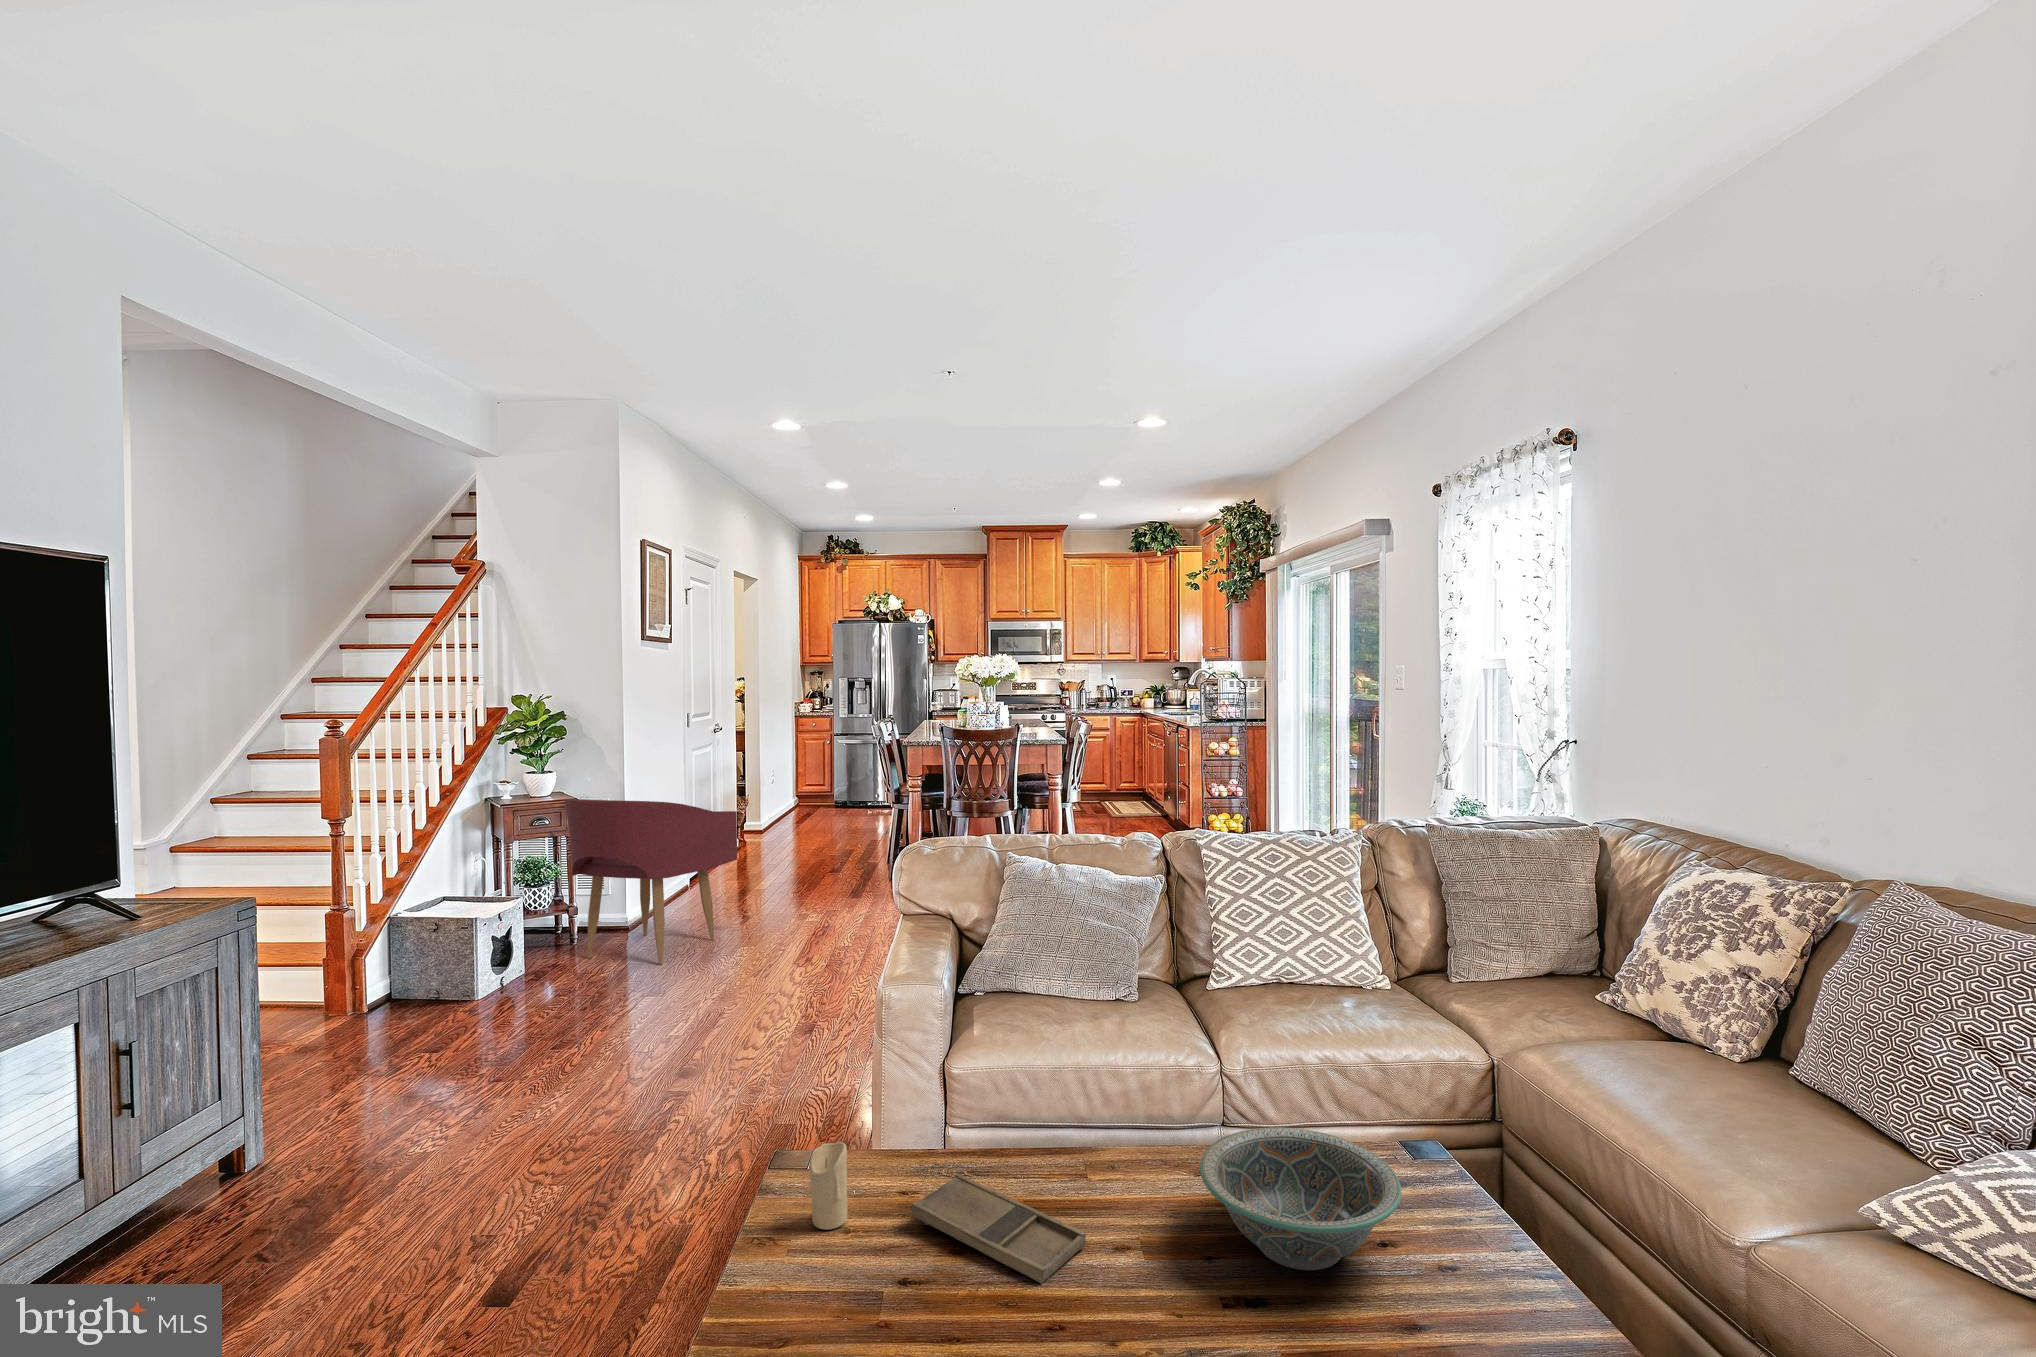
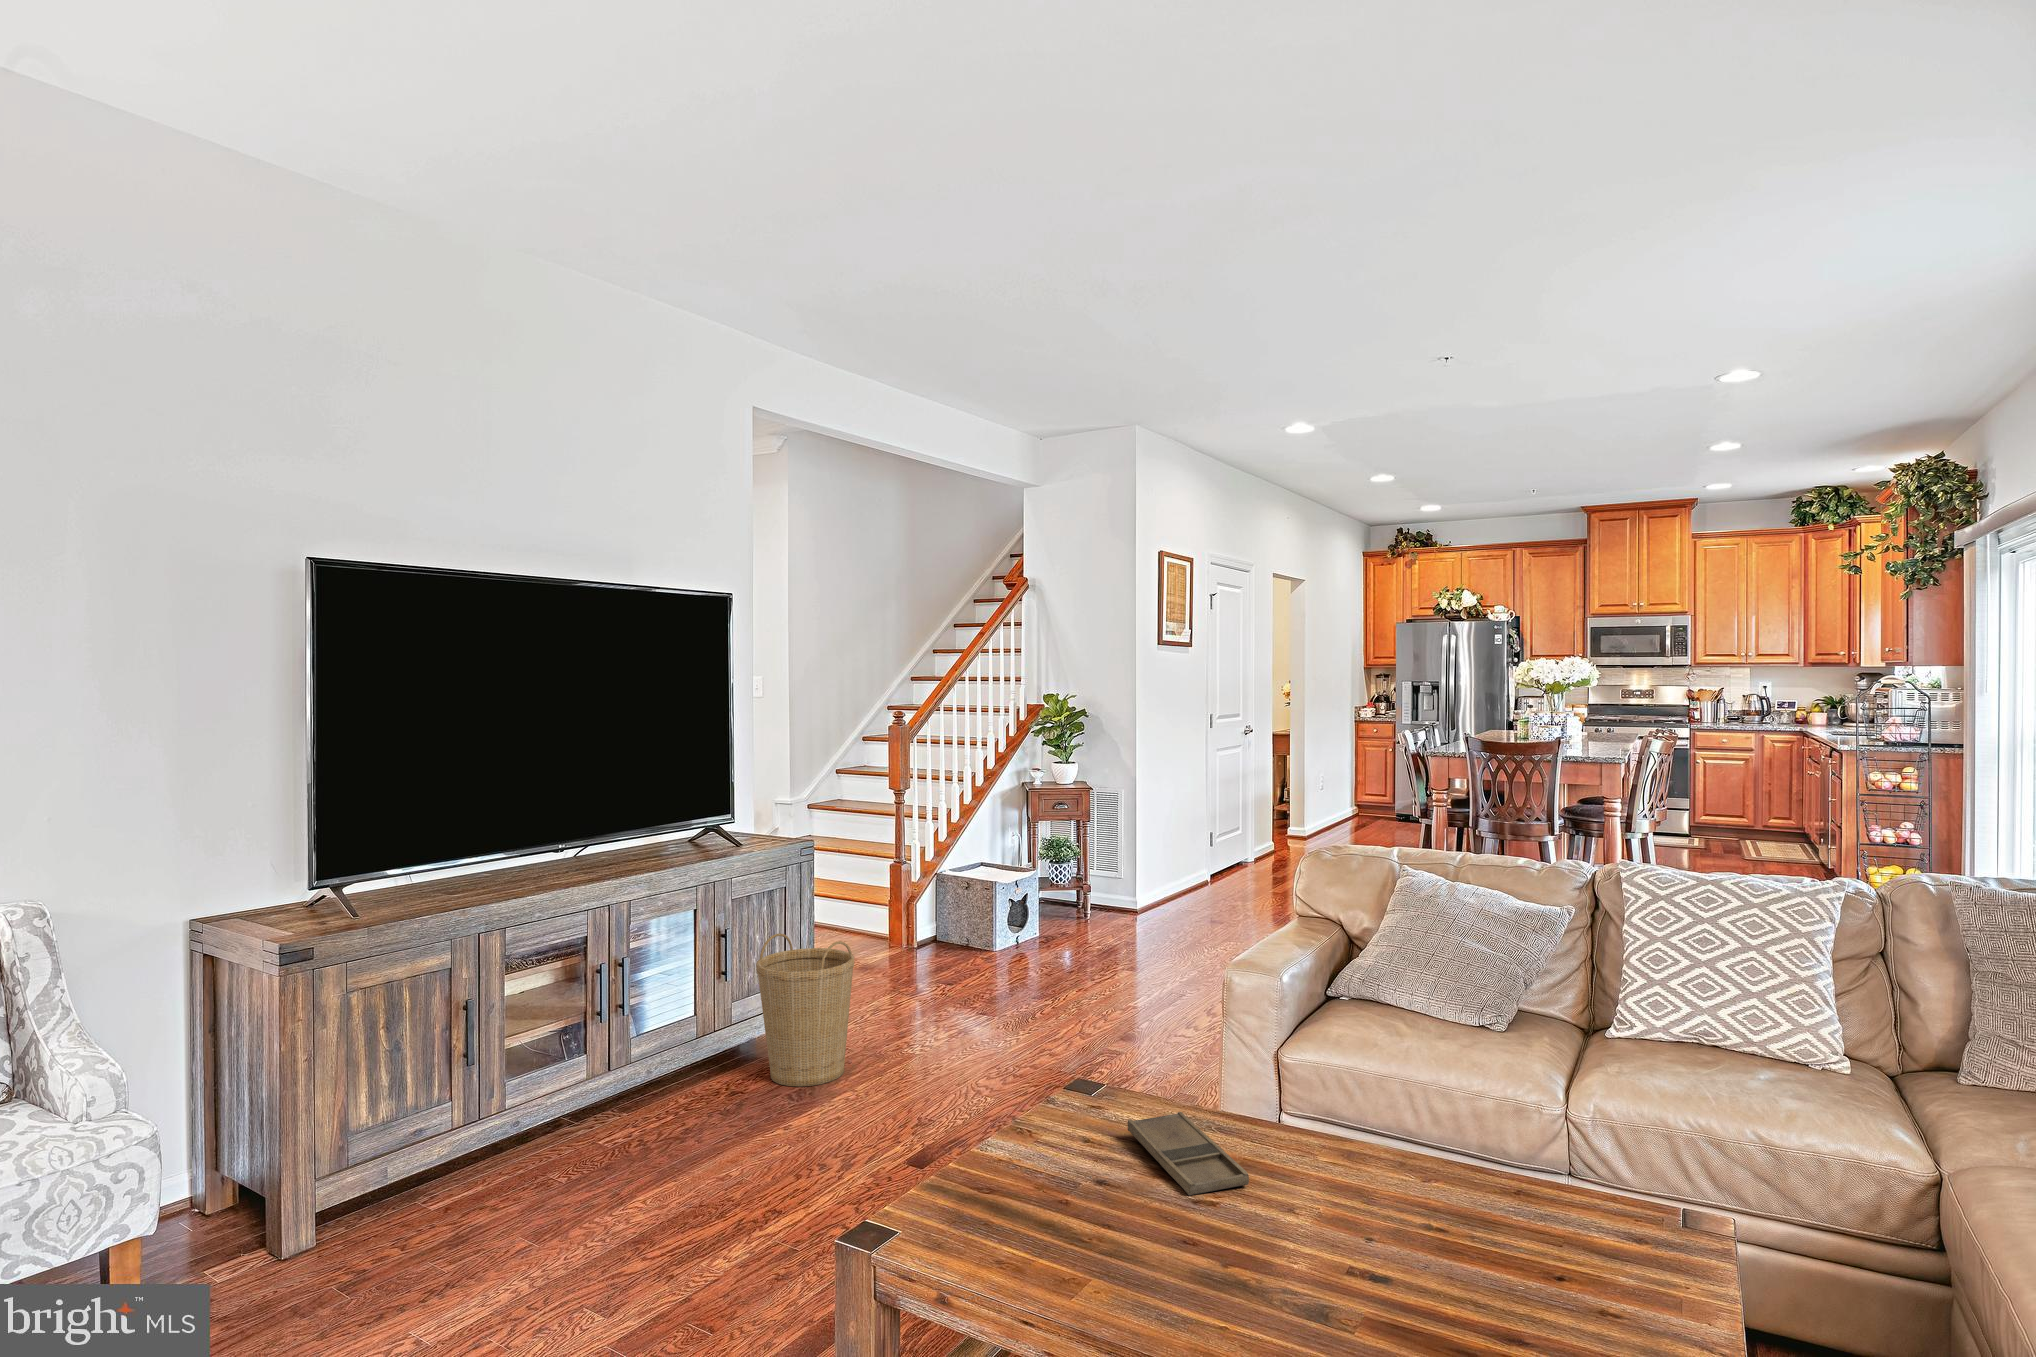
armchair: present [564,799,737,964] -> none [1069,789,1225,951]
basket: none [173,1033,344,1256] -> present [756,933,854,1086]
decorative bowl: present [1200,1127,1402,1270] -> none [1346,1130,1551,1260]
candle: present [810,1142,847,1230] -> none [1056,1059,1087,1125]

